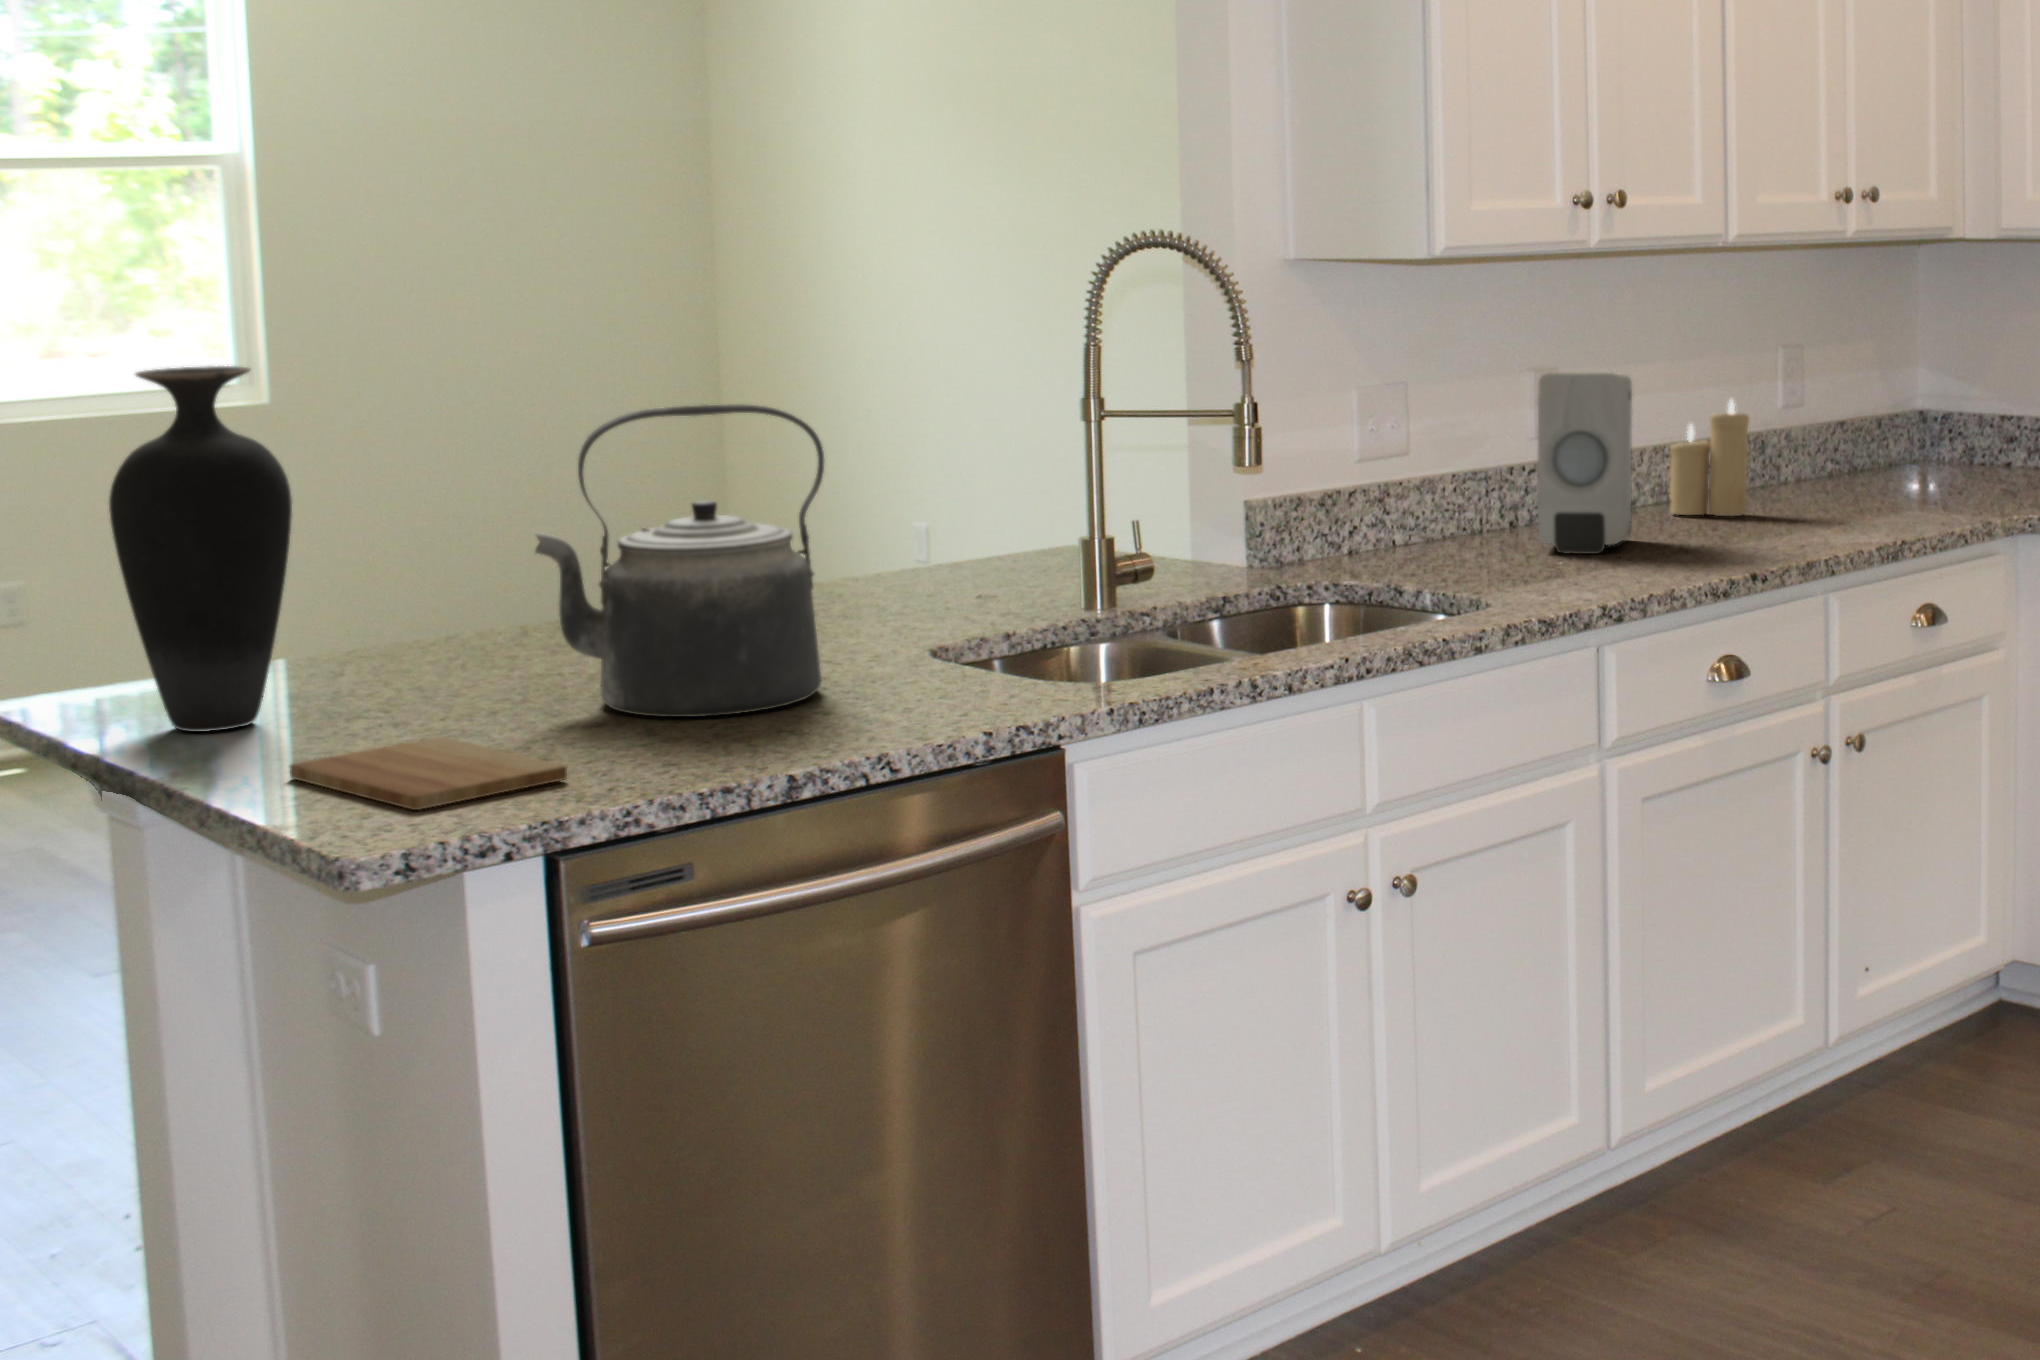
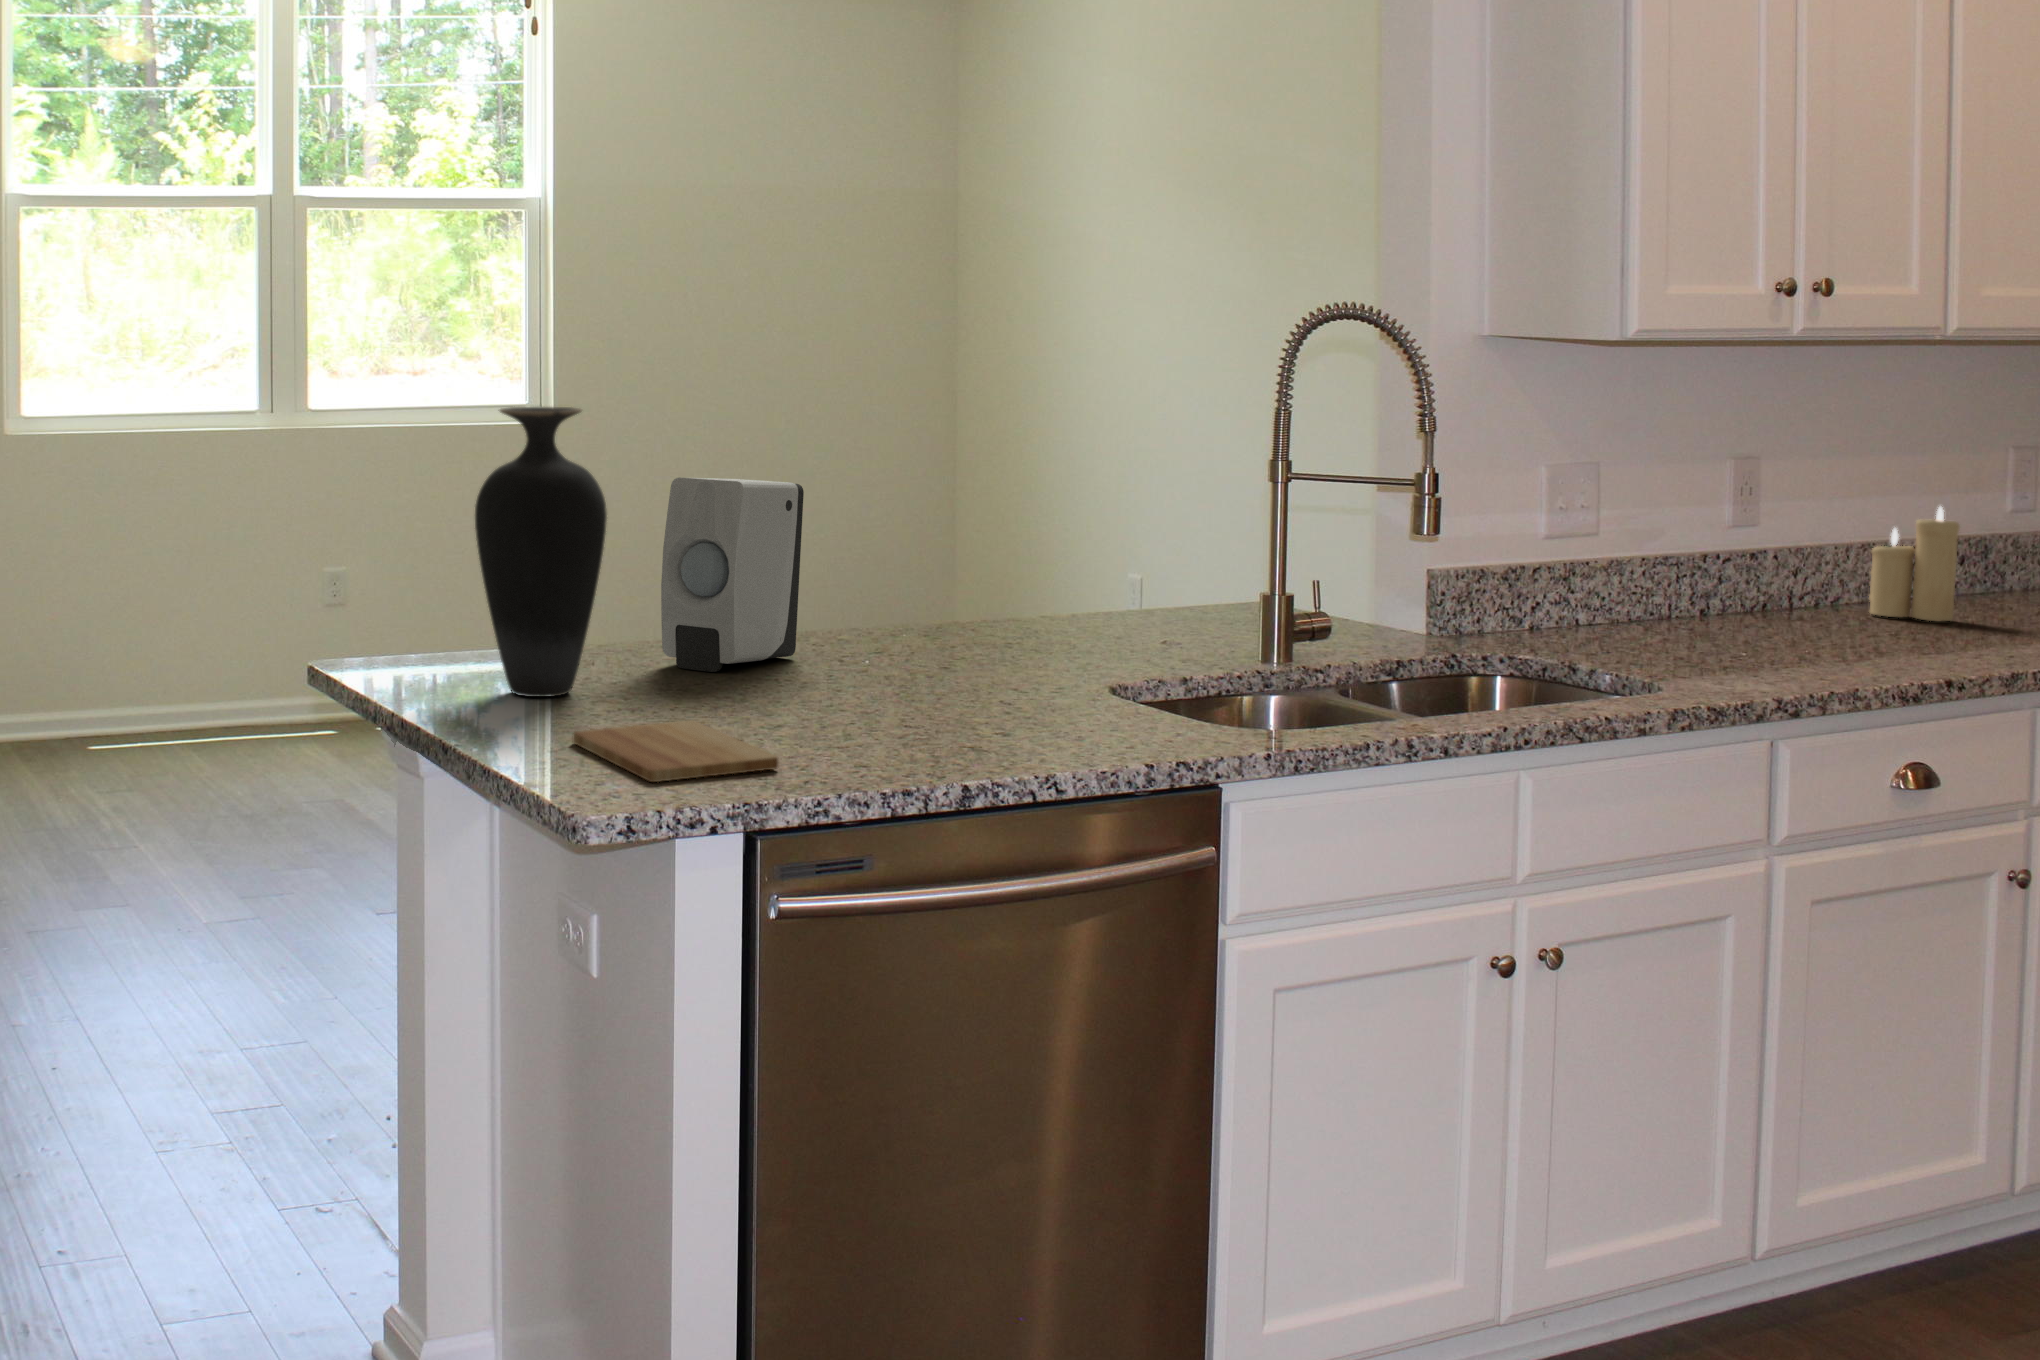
soap dispenser: present [1538,373,1632,554] -> present [661,477,804,672]
kettle: present [535,404,824,717] -> none [785,458,1027,724]

